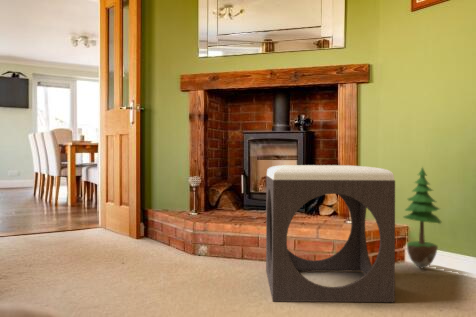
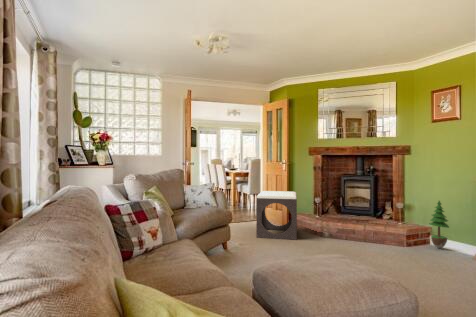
footstool: present [266,165,395,302] -> present [256,191,297,240]

